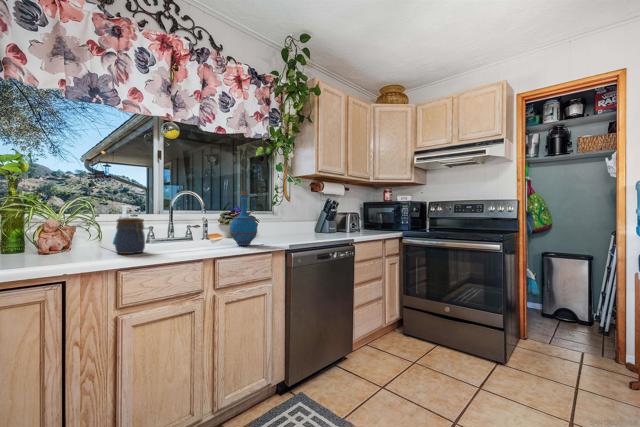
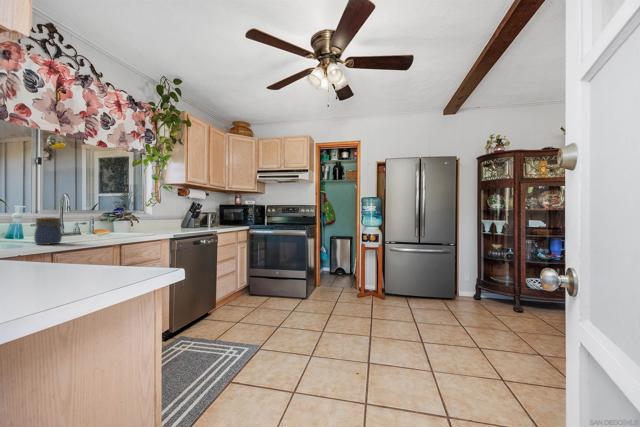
bottle: present [230,191,257,246] -> none [124,198,148,237]

